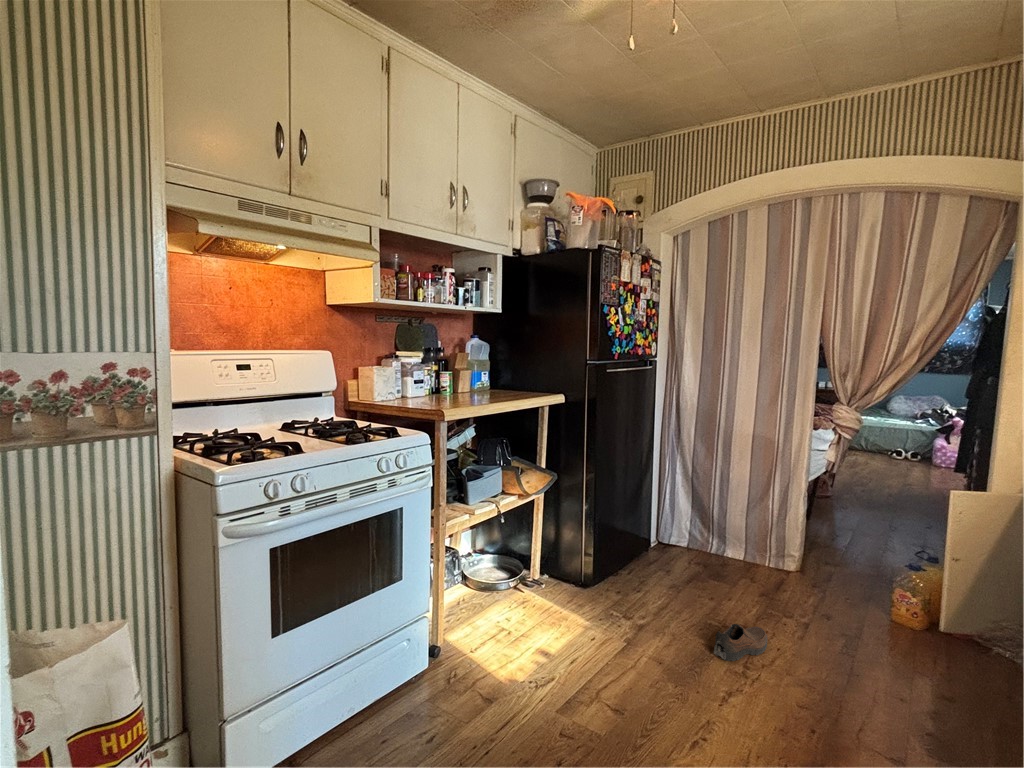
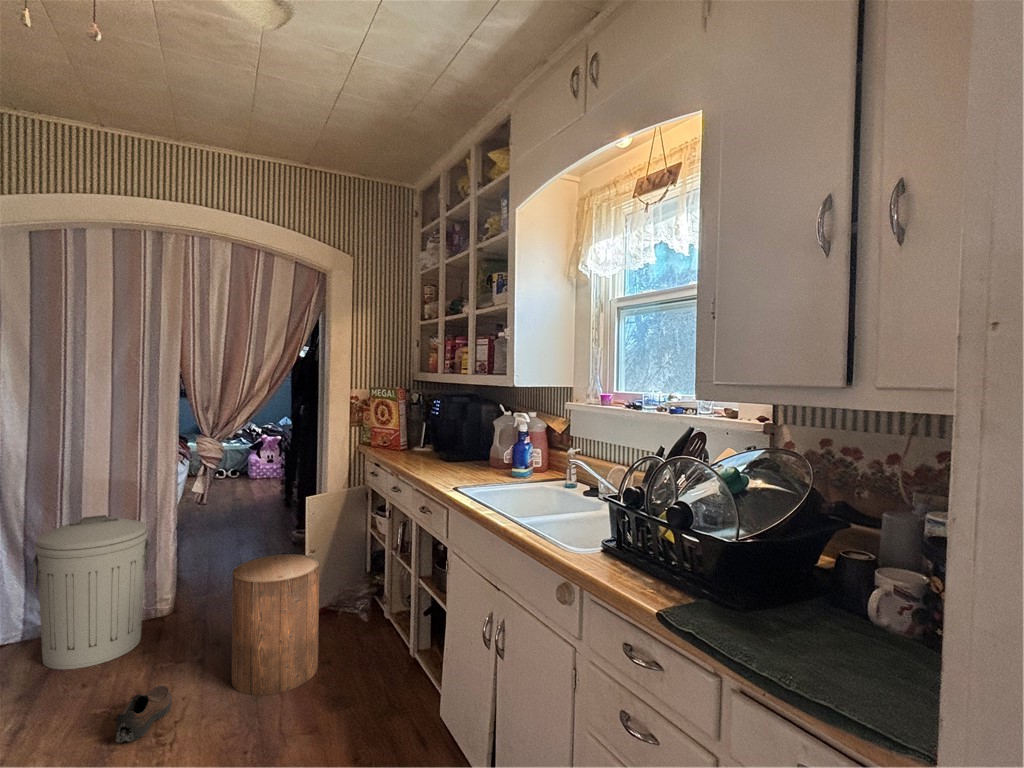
trash can: none [689,461,776,588] -> present [33,515,149,669]
stool: none [828,543,947,709] -> present [232,554,319,695]

